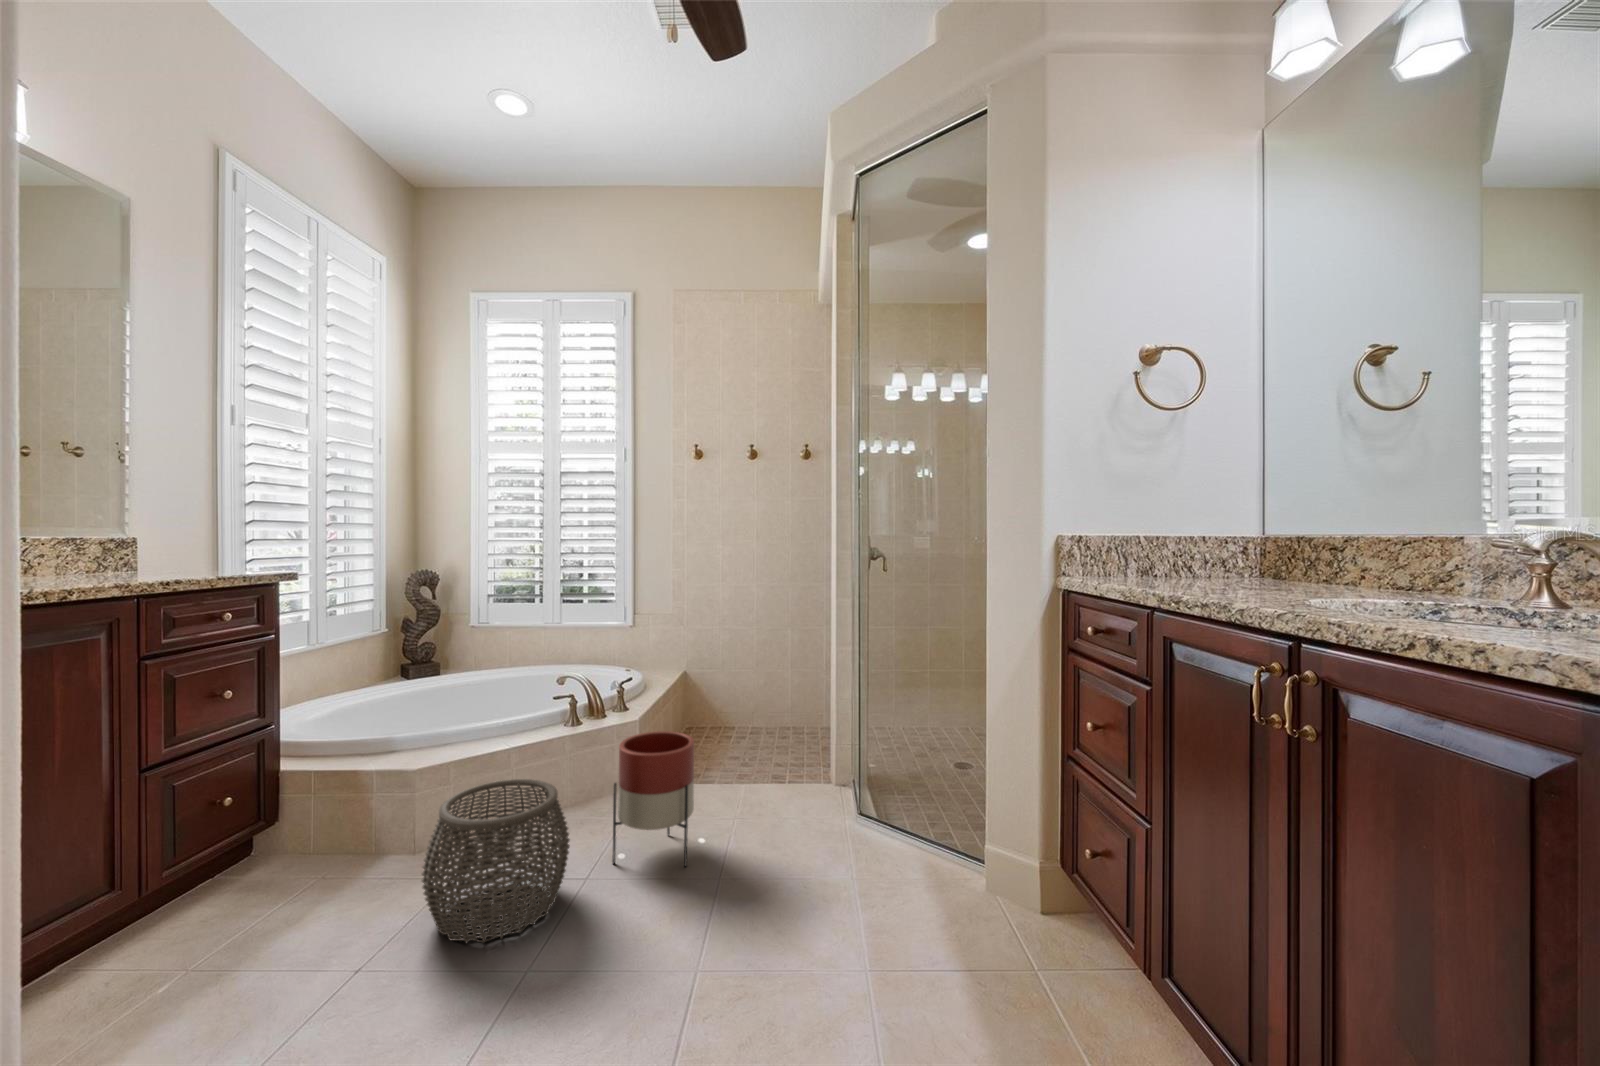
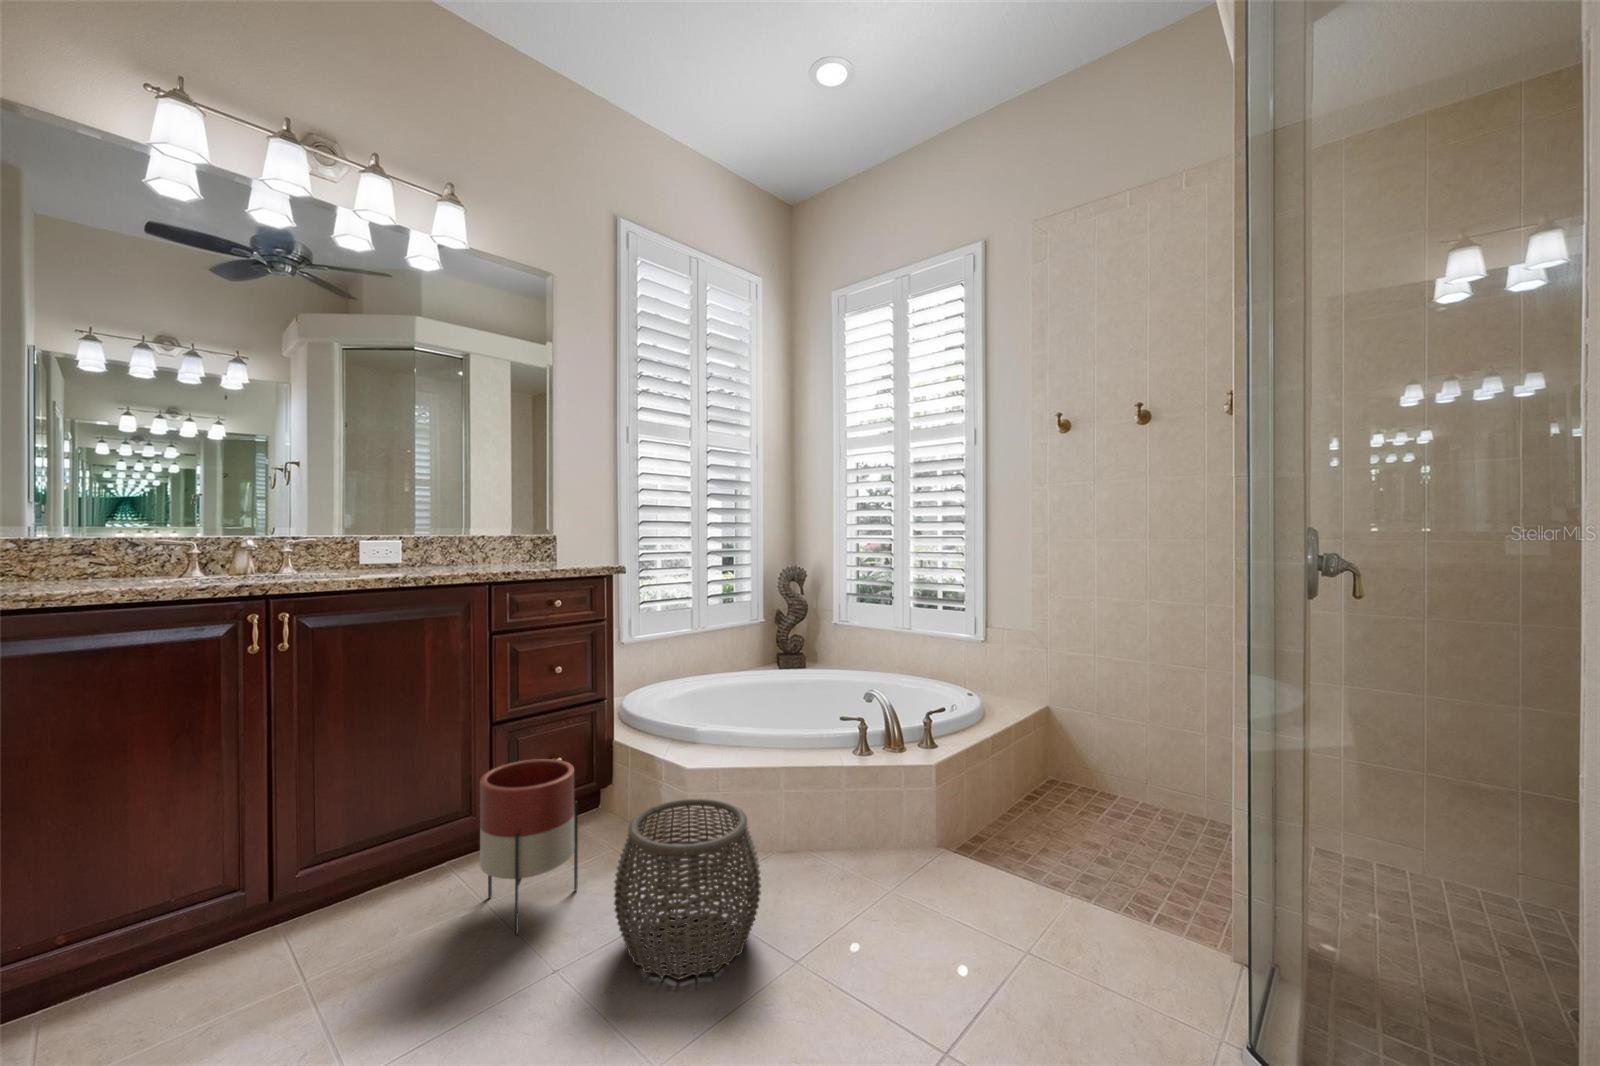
planter: present [612,731,694,867] -> present [479,759,578,935]

